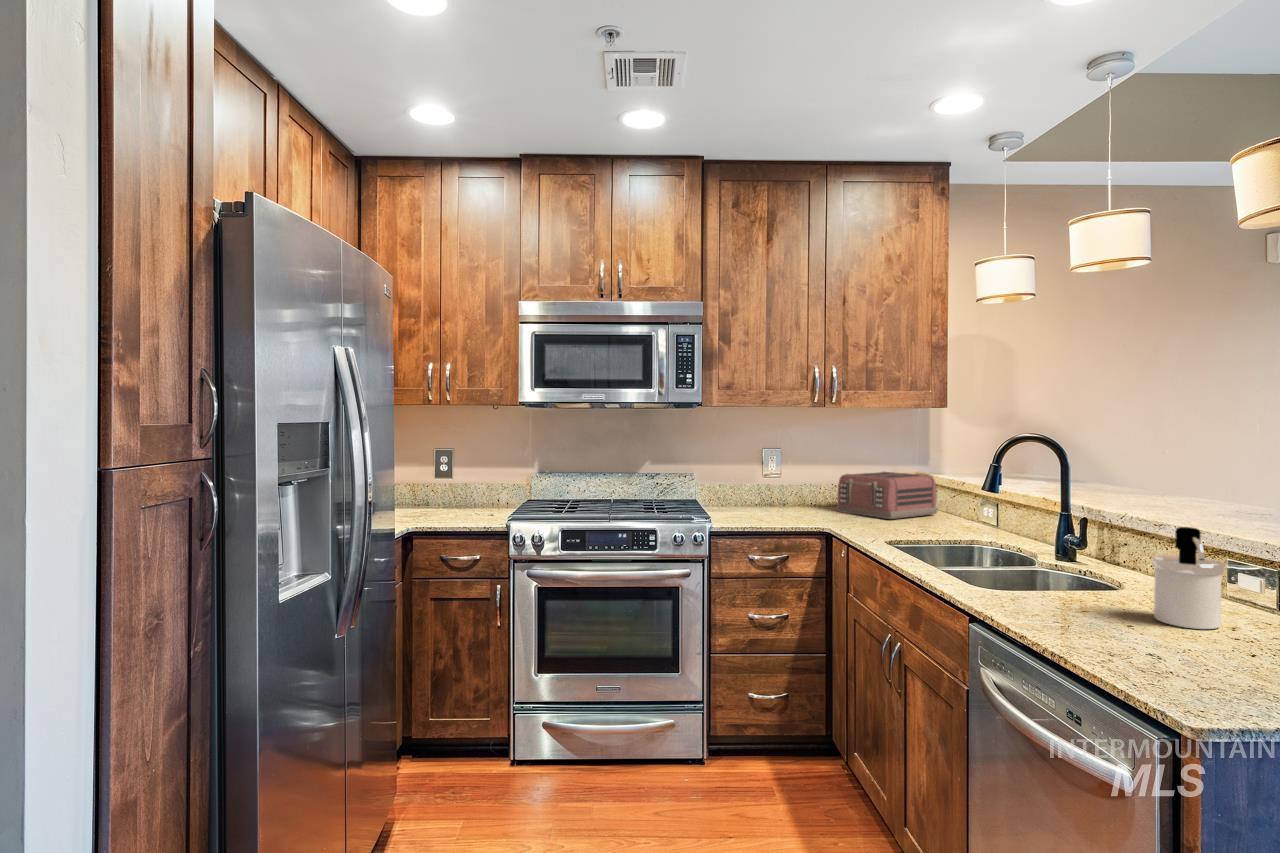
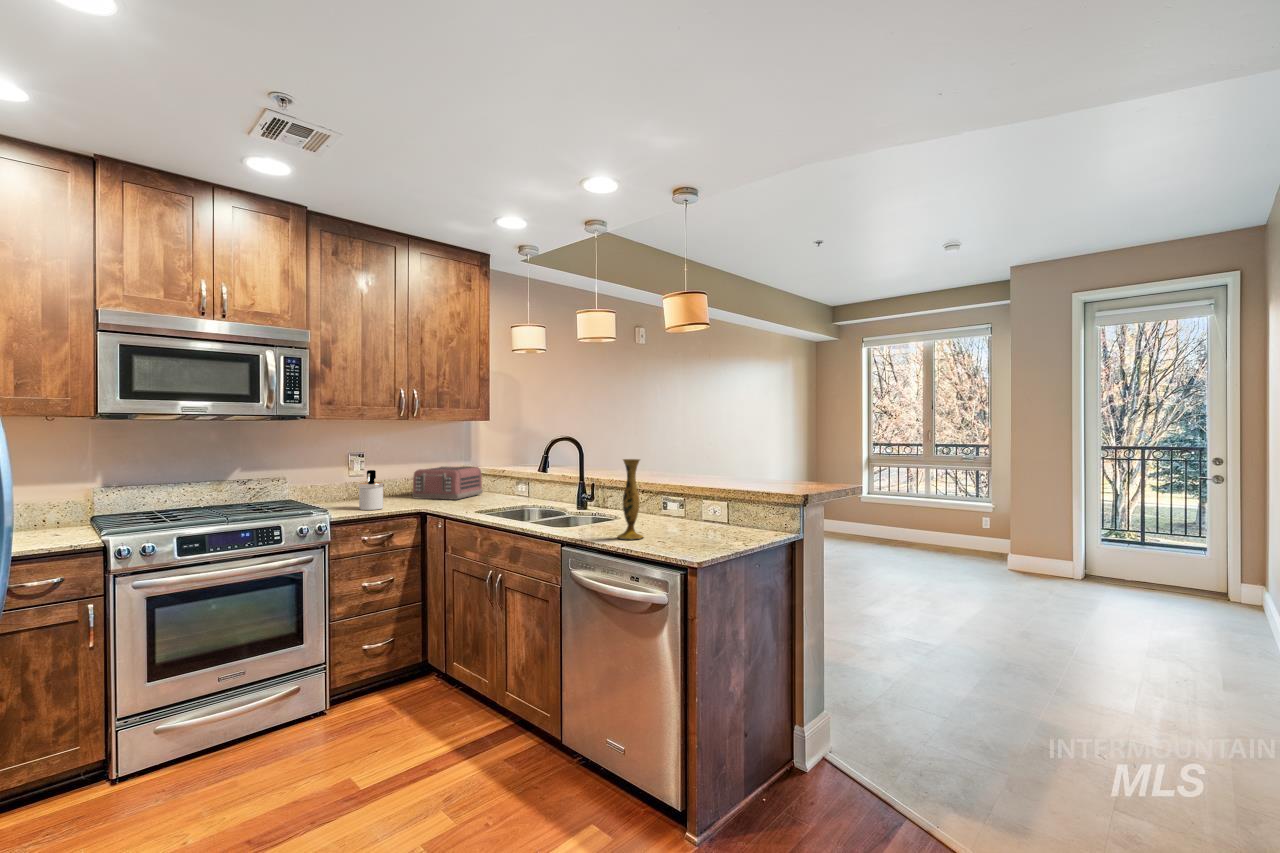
vase: none [1067,483,1128,639] -> present [618,459,643,539]
soap dispenser: present [1152,527,1224,629] -> present [358,470,384,510]

